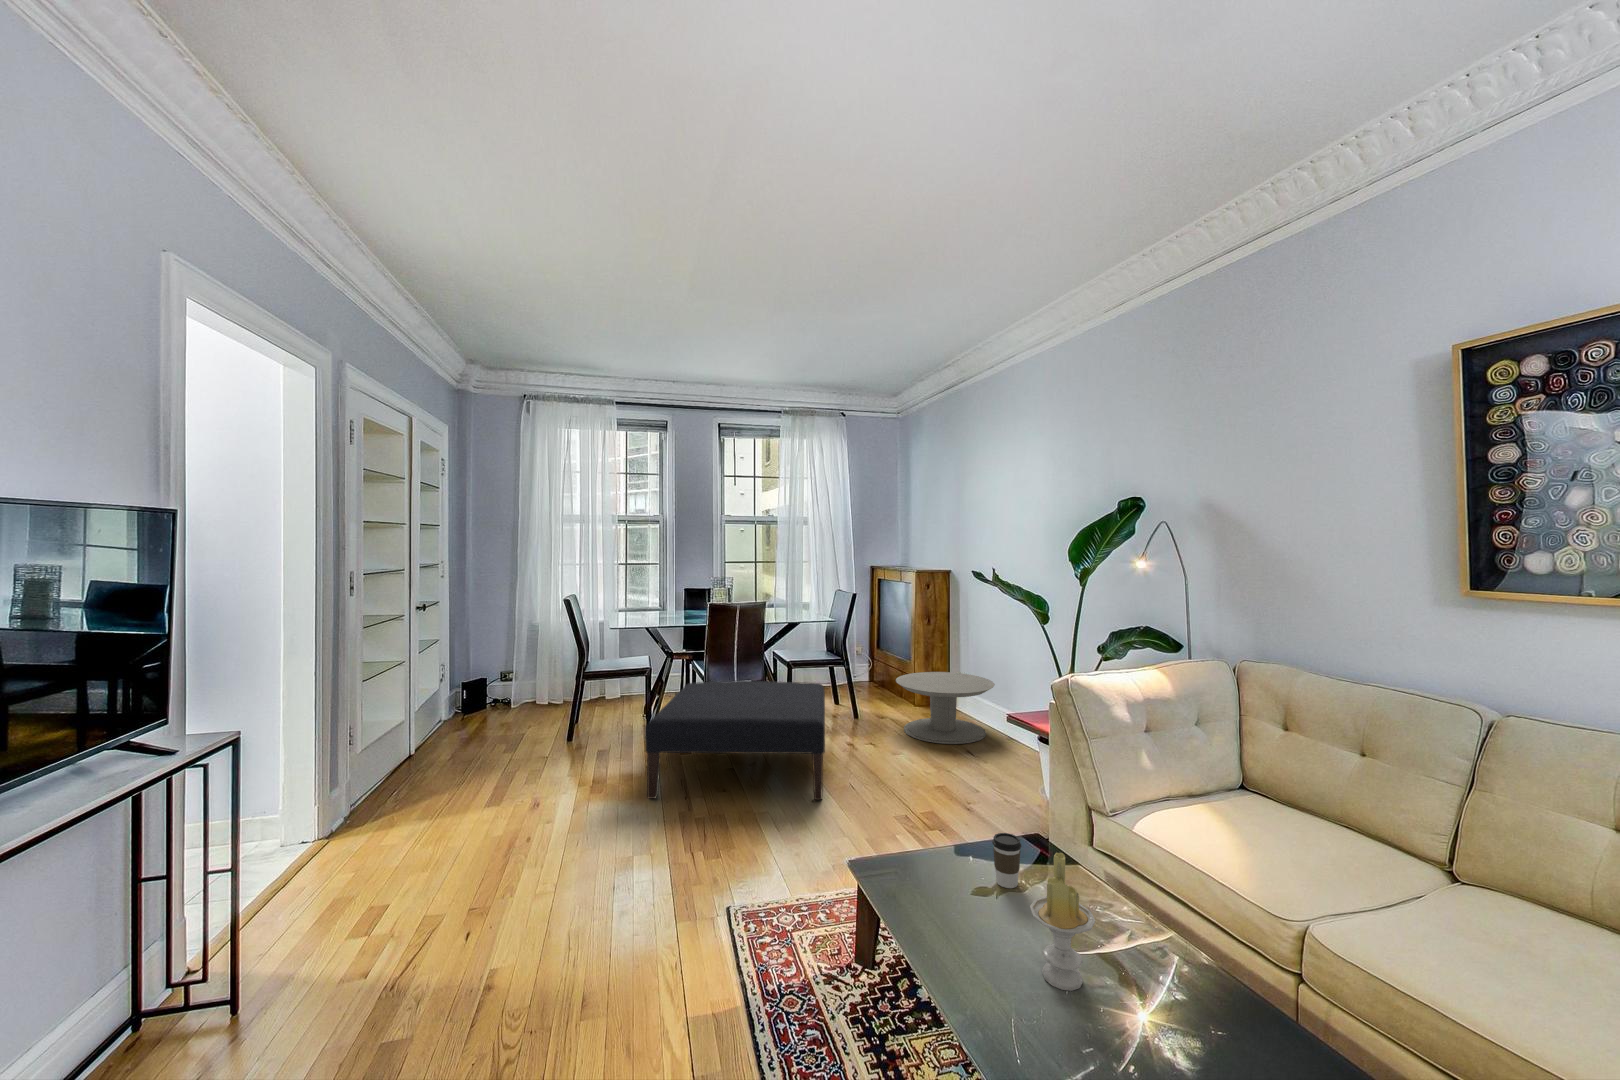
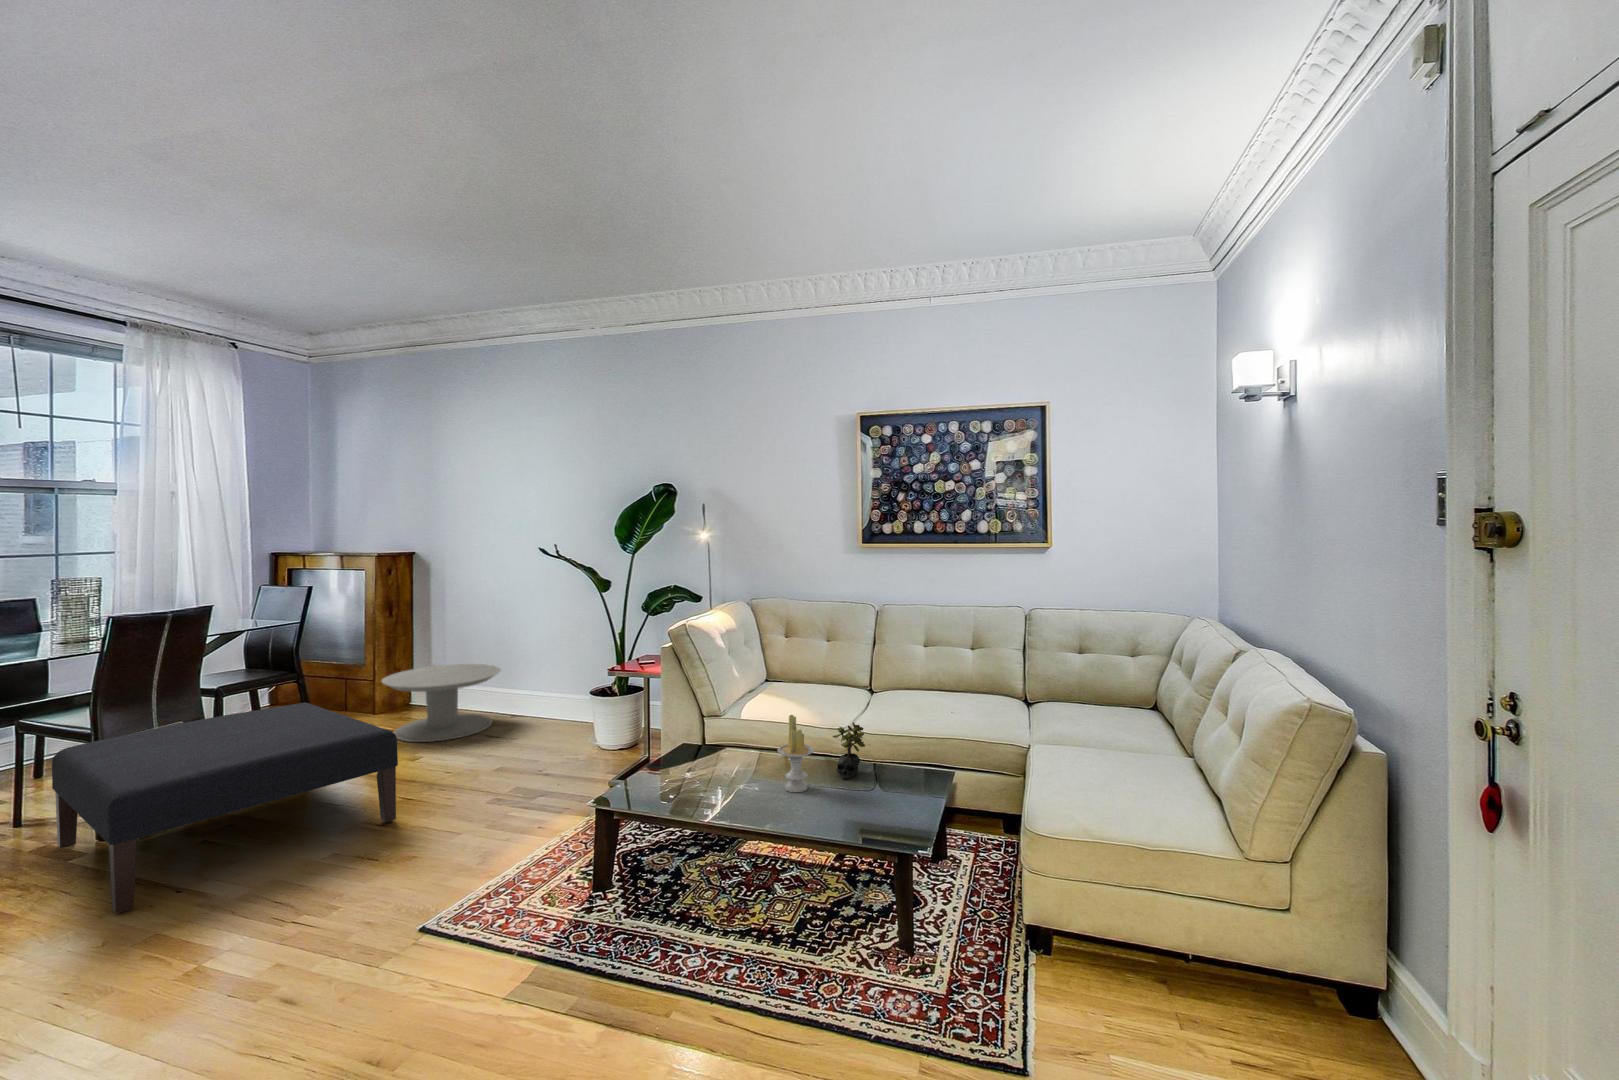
coffee cup: present [992,833,1021,888] -> none [701,735,721,772]
succulent plant: none [1156,912,1227,1019] -> present [833,722,865,780]

